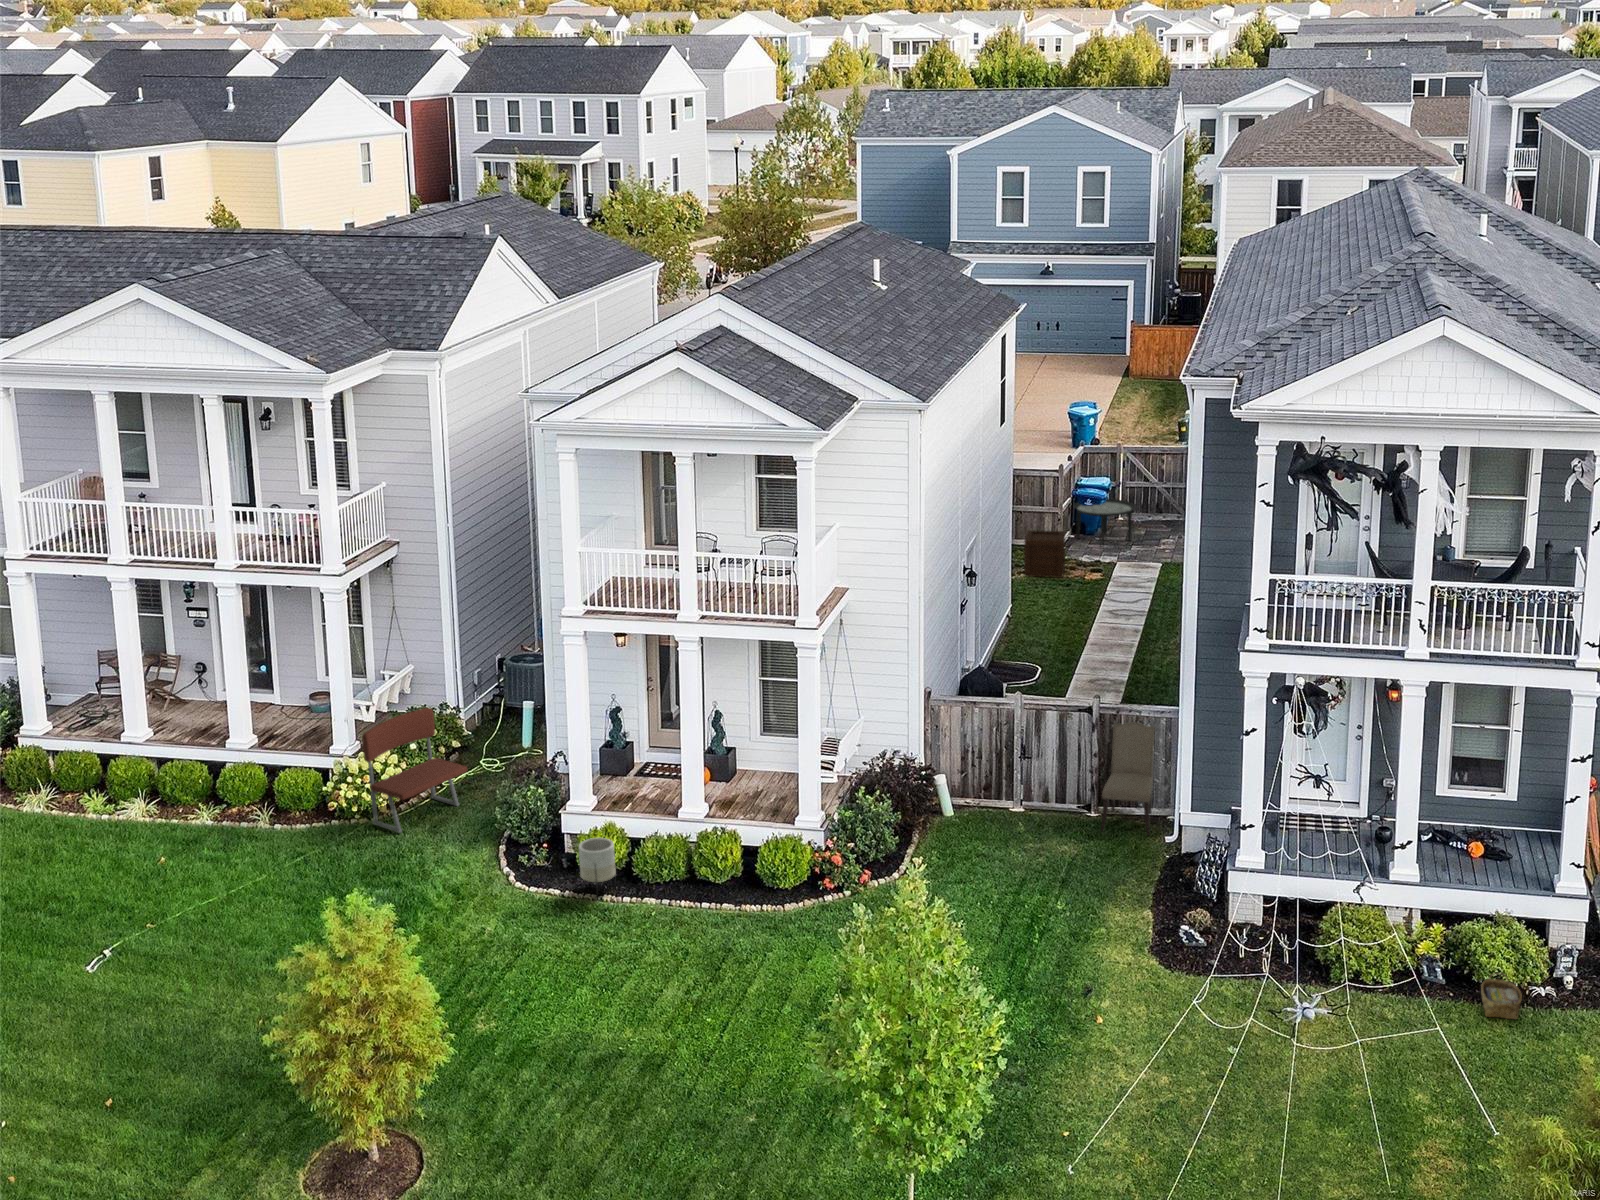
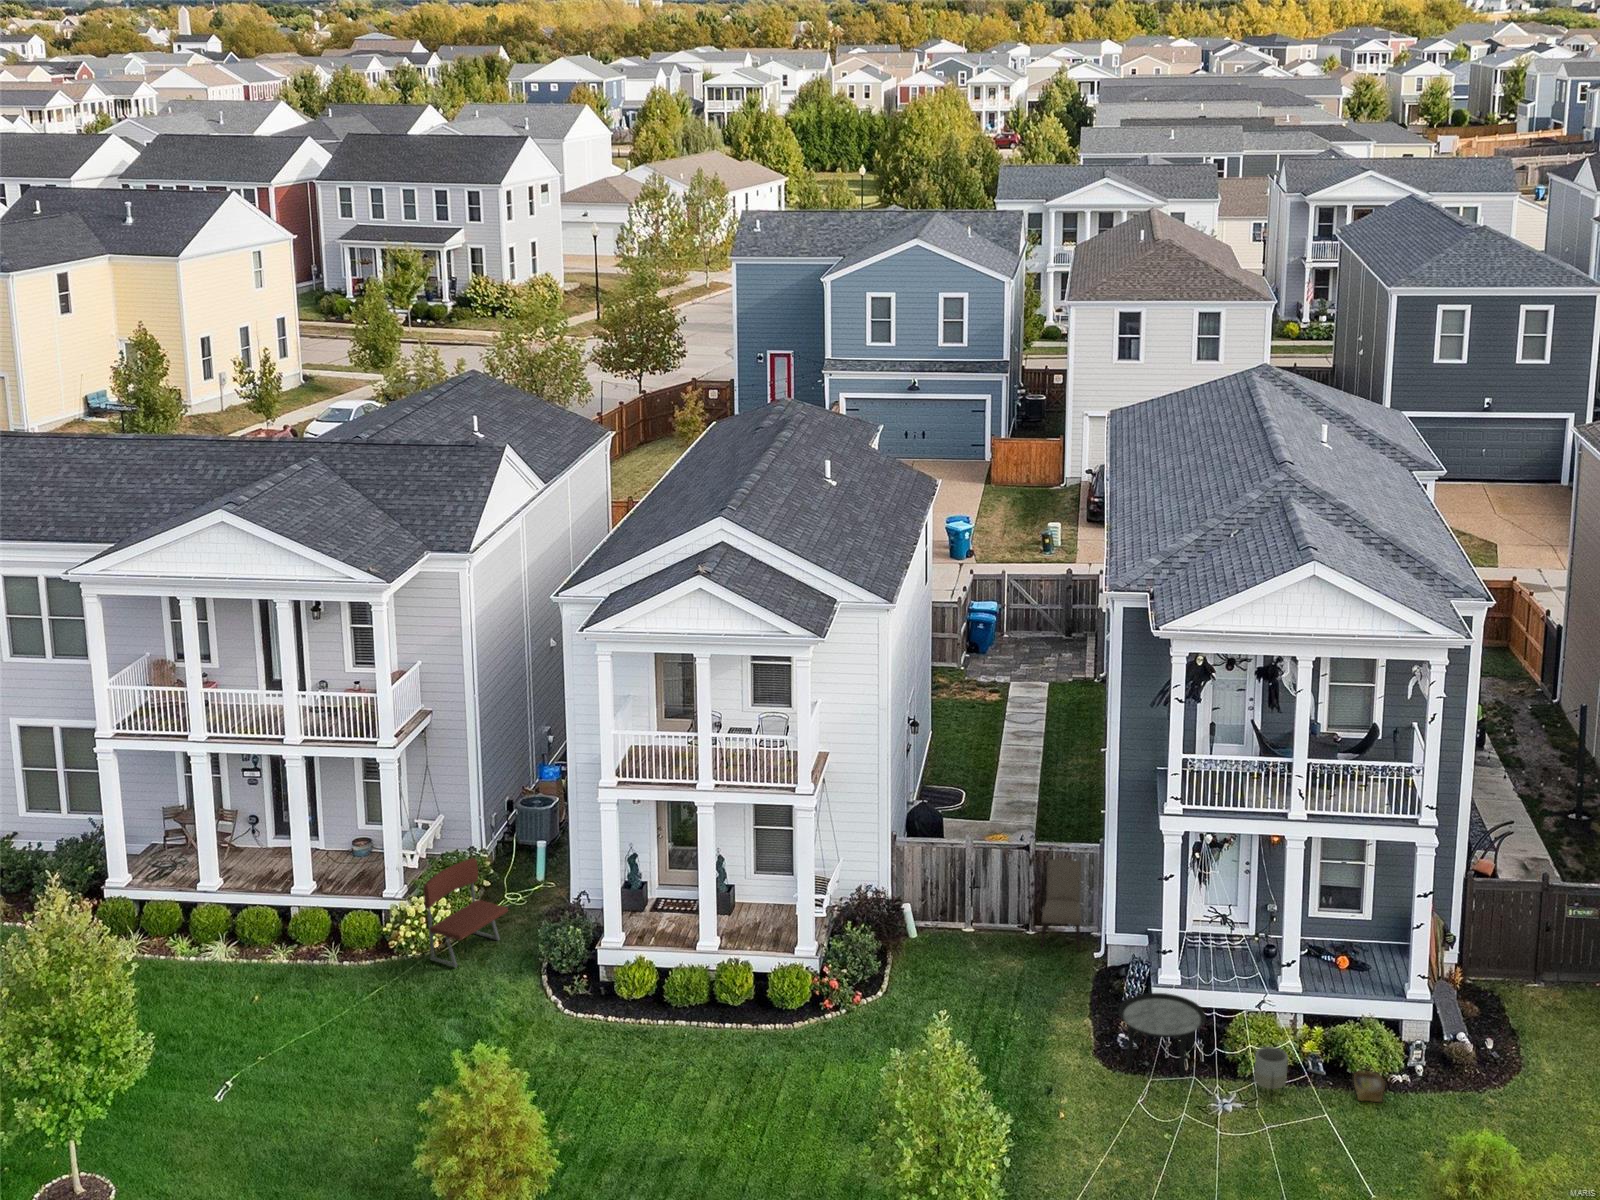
round table: present [1074,499,1135,547] -> present [1119,993,1206,1076]
wooden crate: present [1024,530,1065,578] -> none [934,657,967,699]
planter: present [579,838,616,892] -> present [1254,1047,1288,1091]

